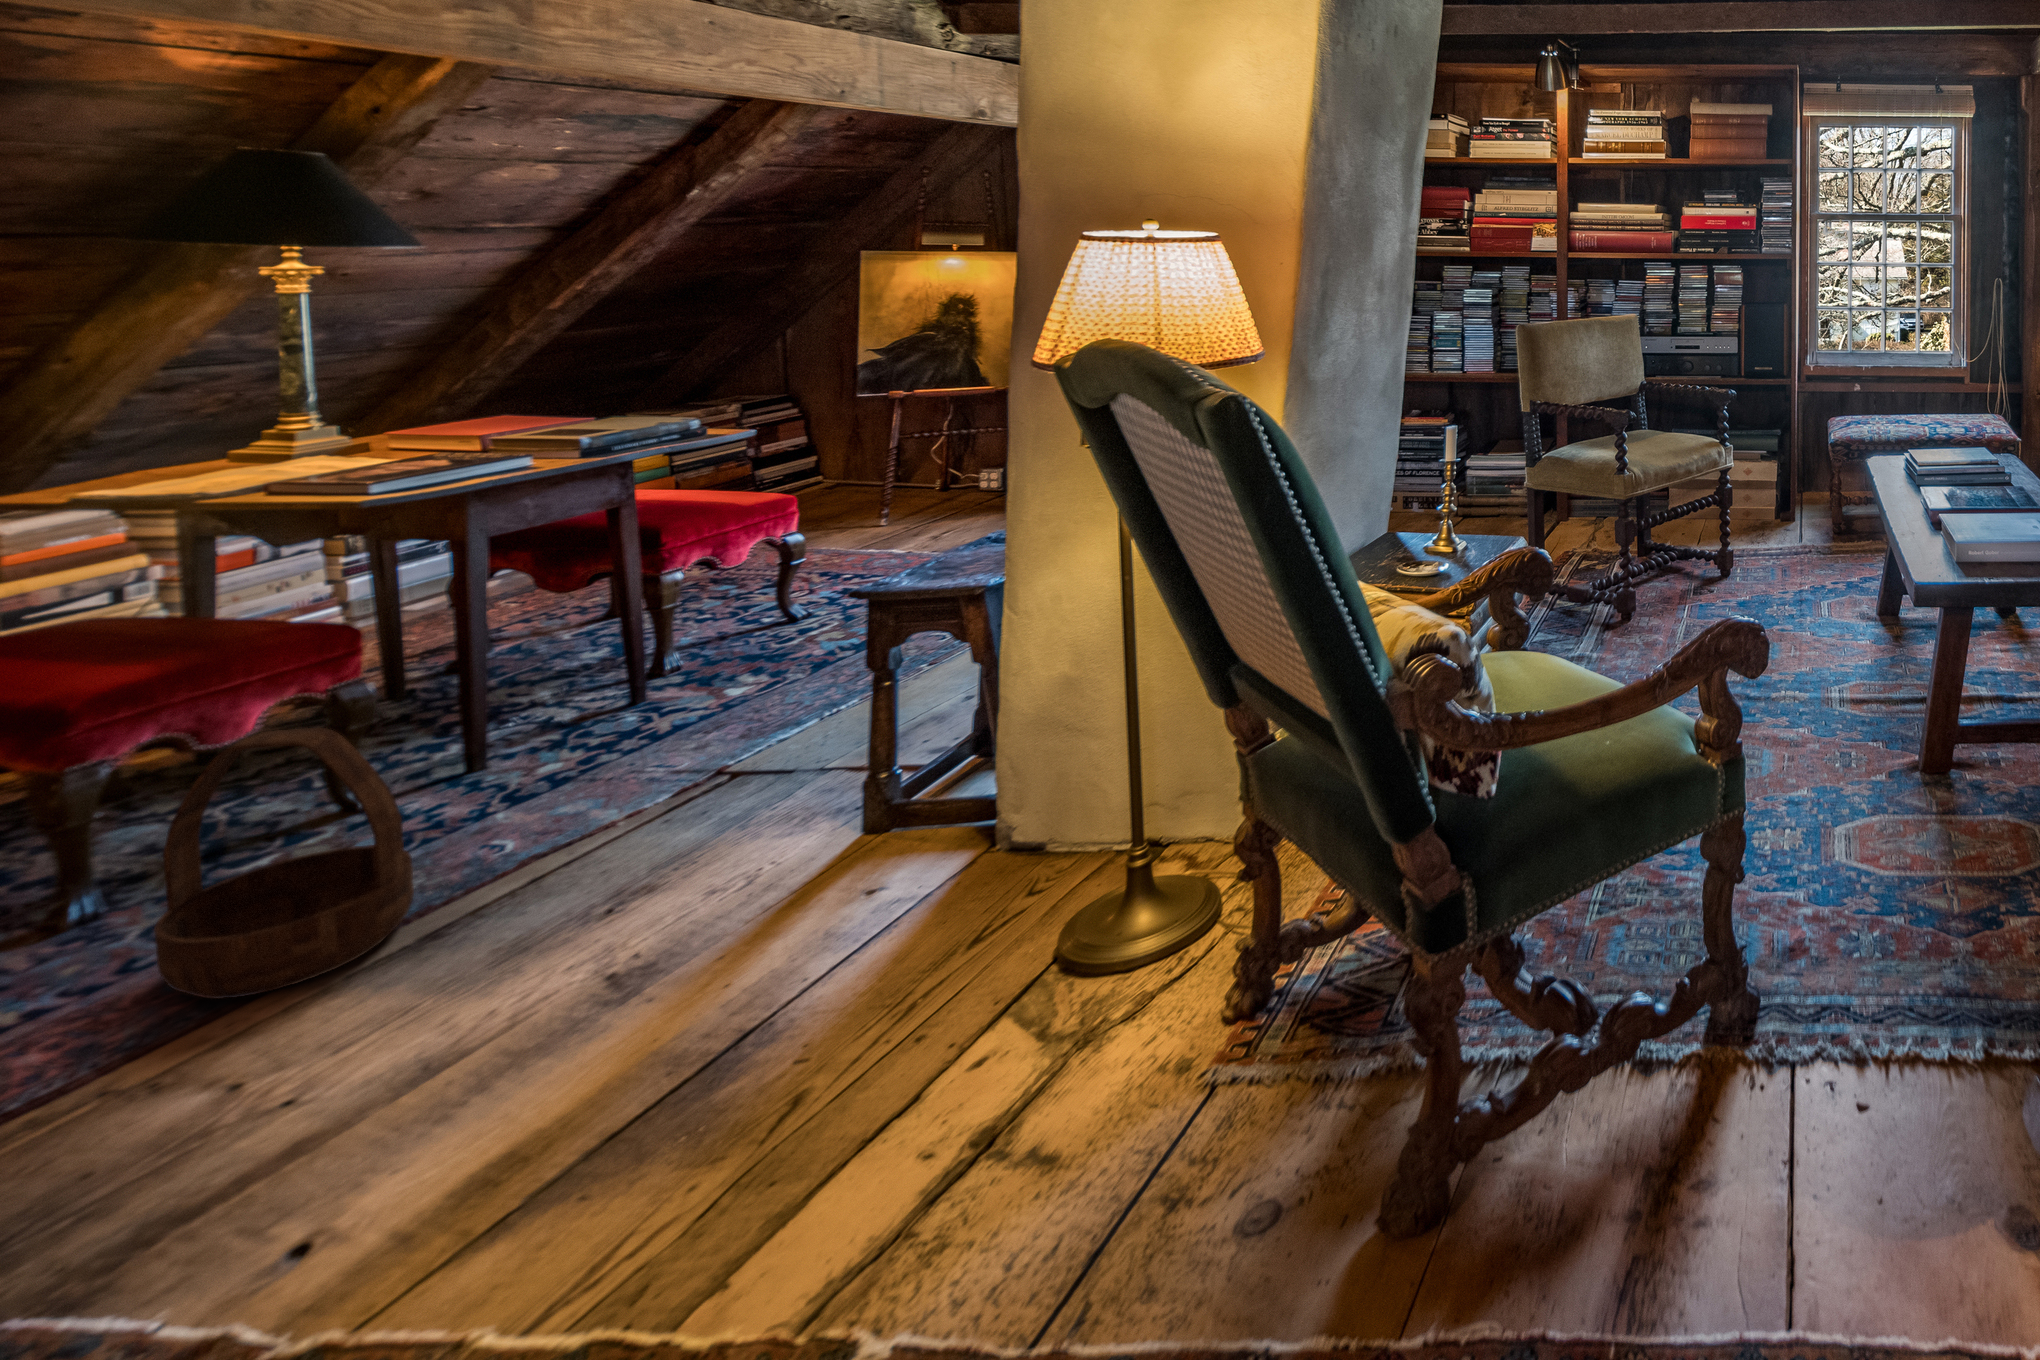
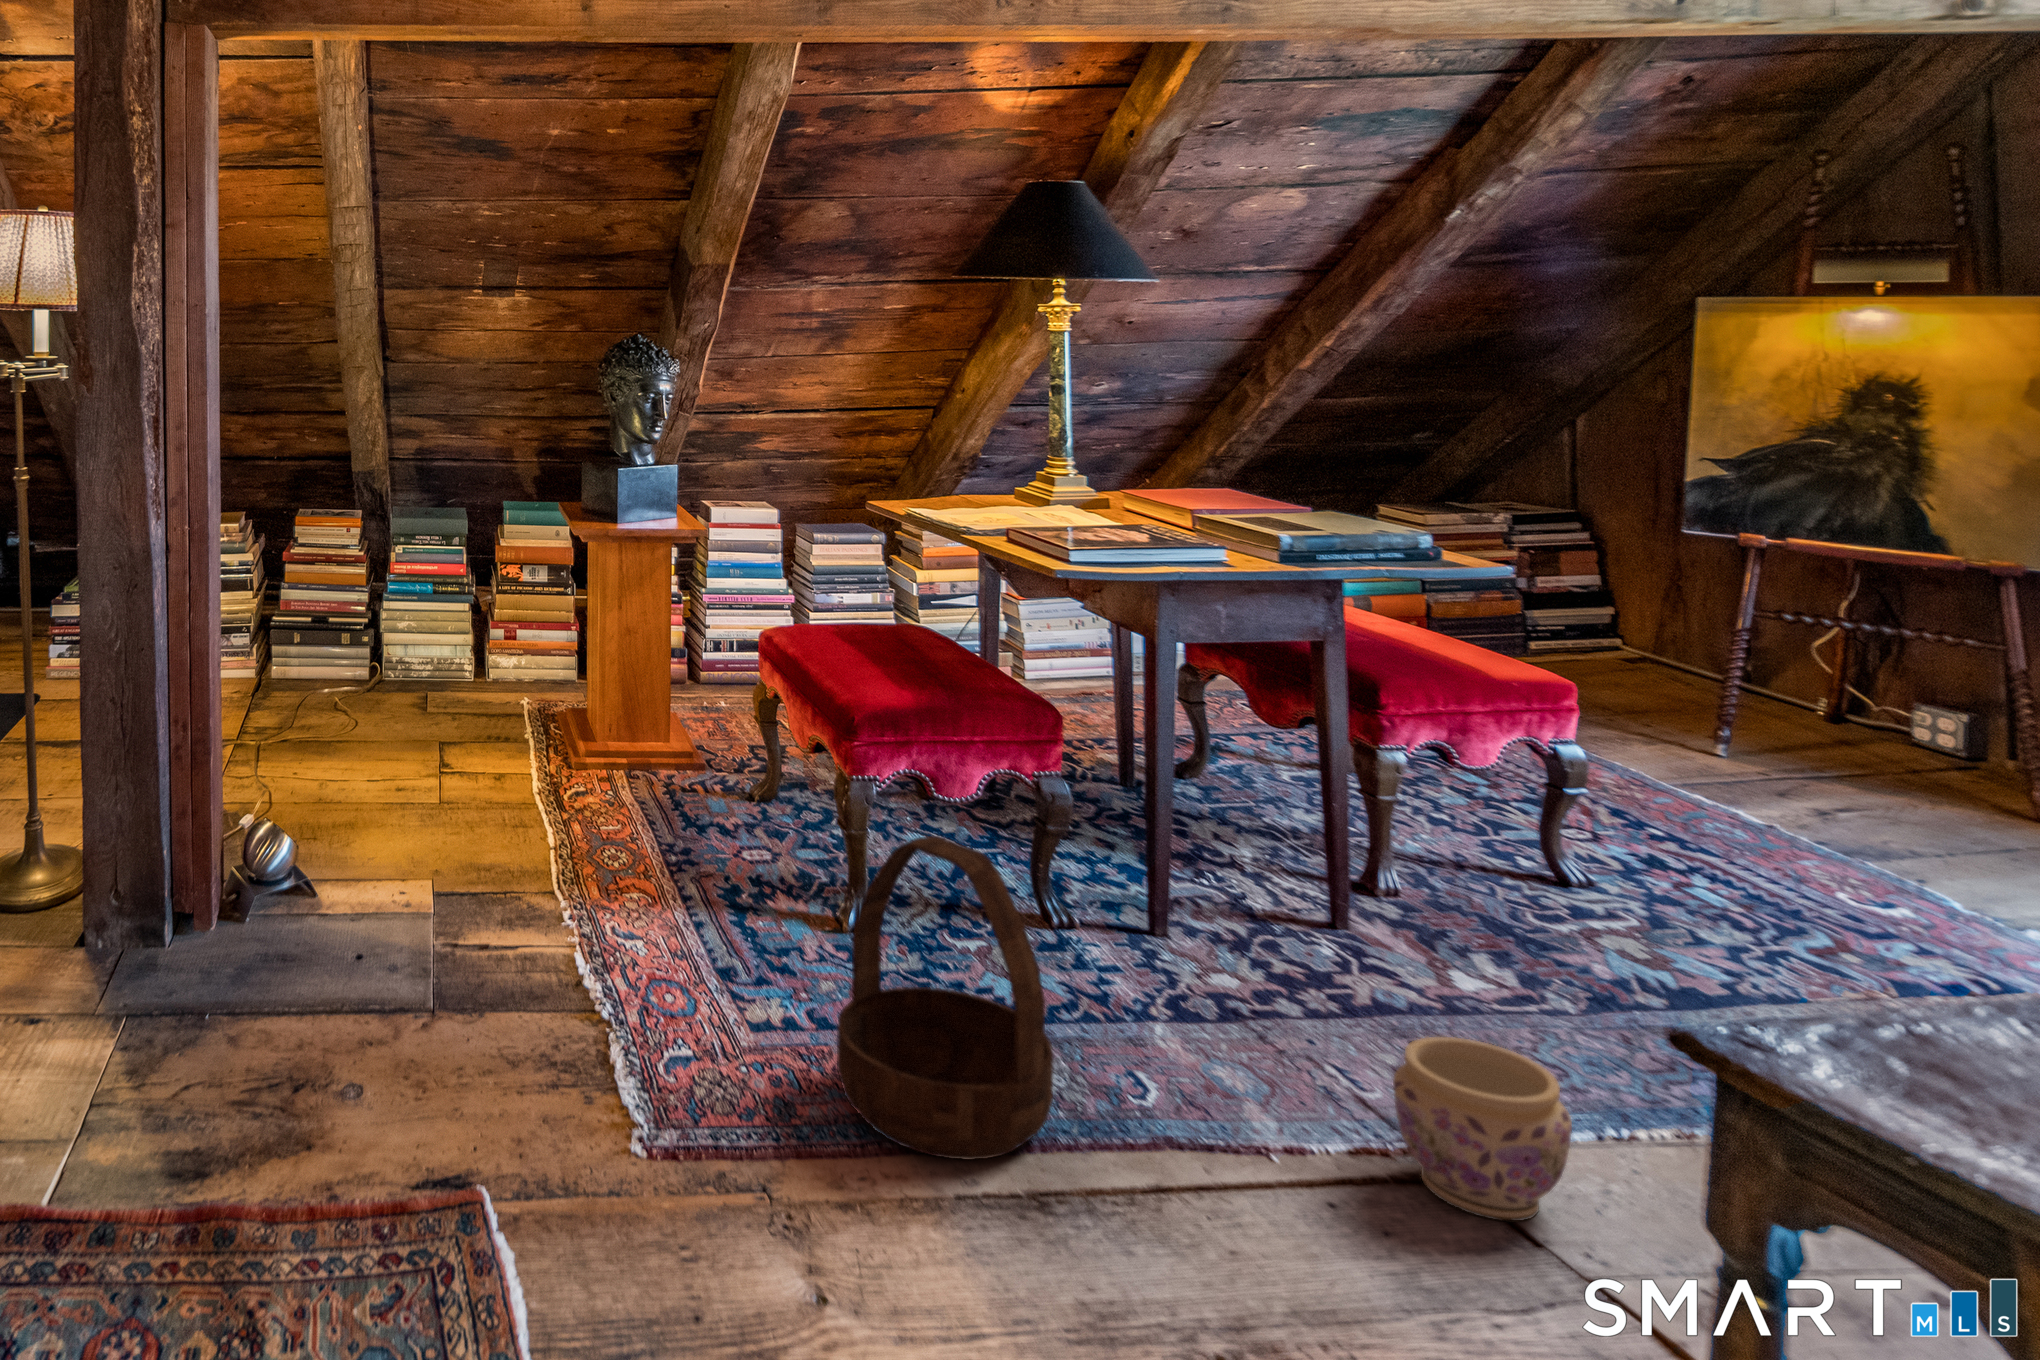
planter: none [690,716,799,818] -> present [1393,1037,1572,1221]

